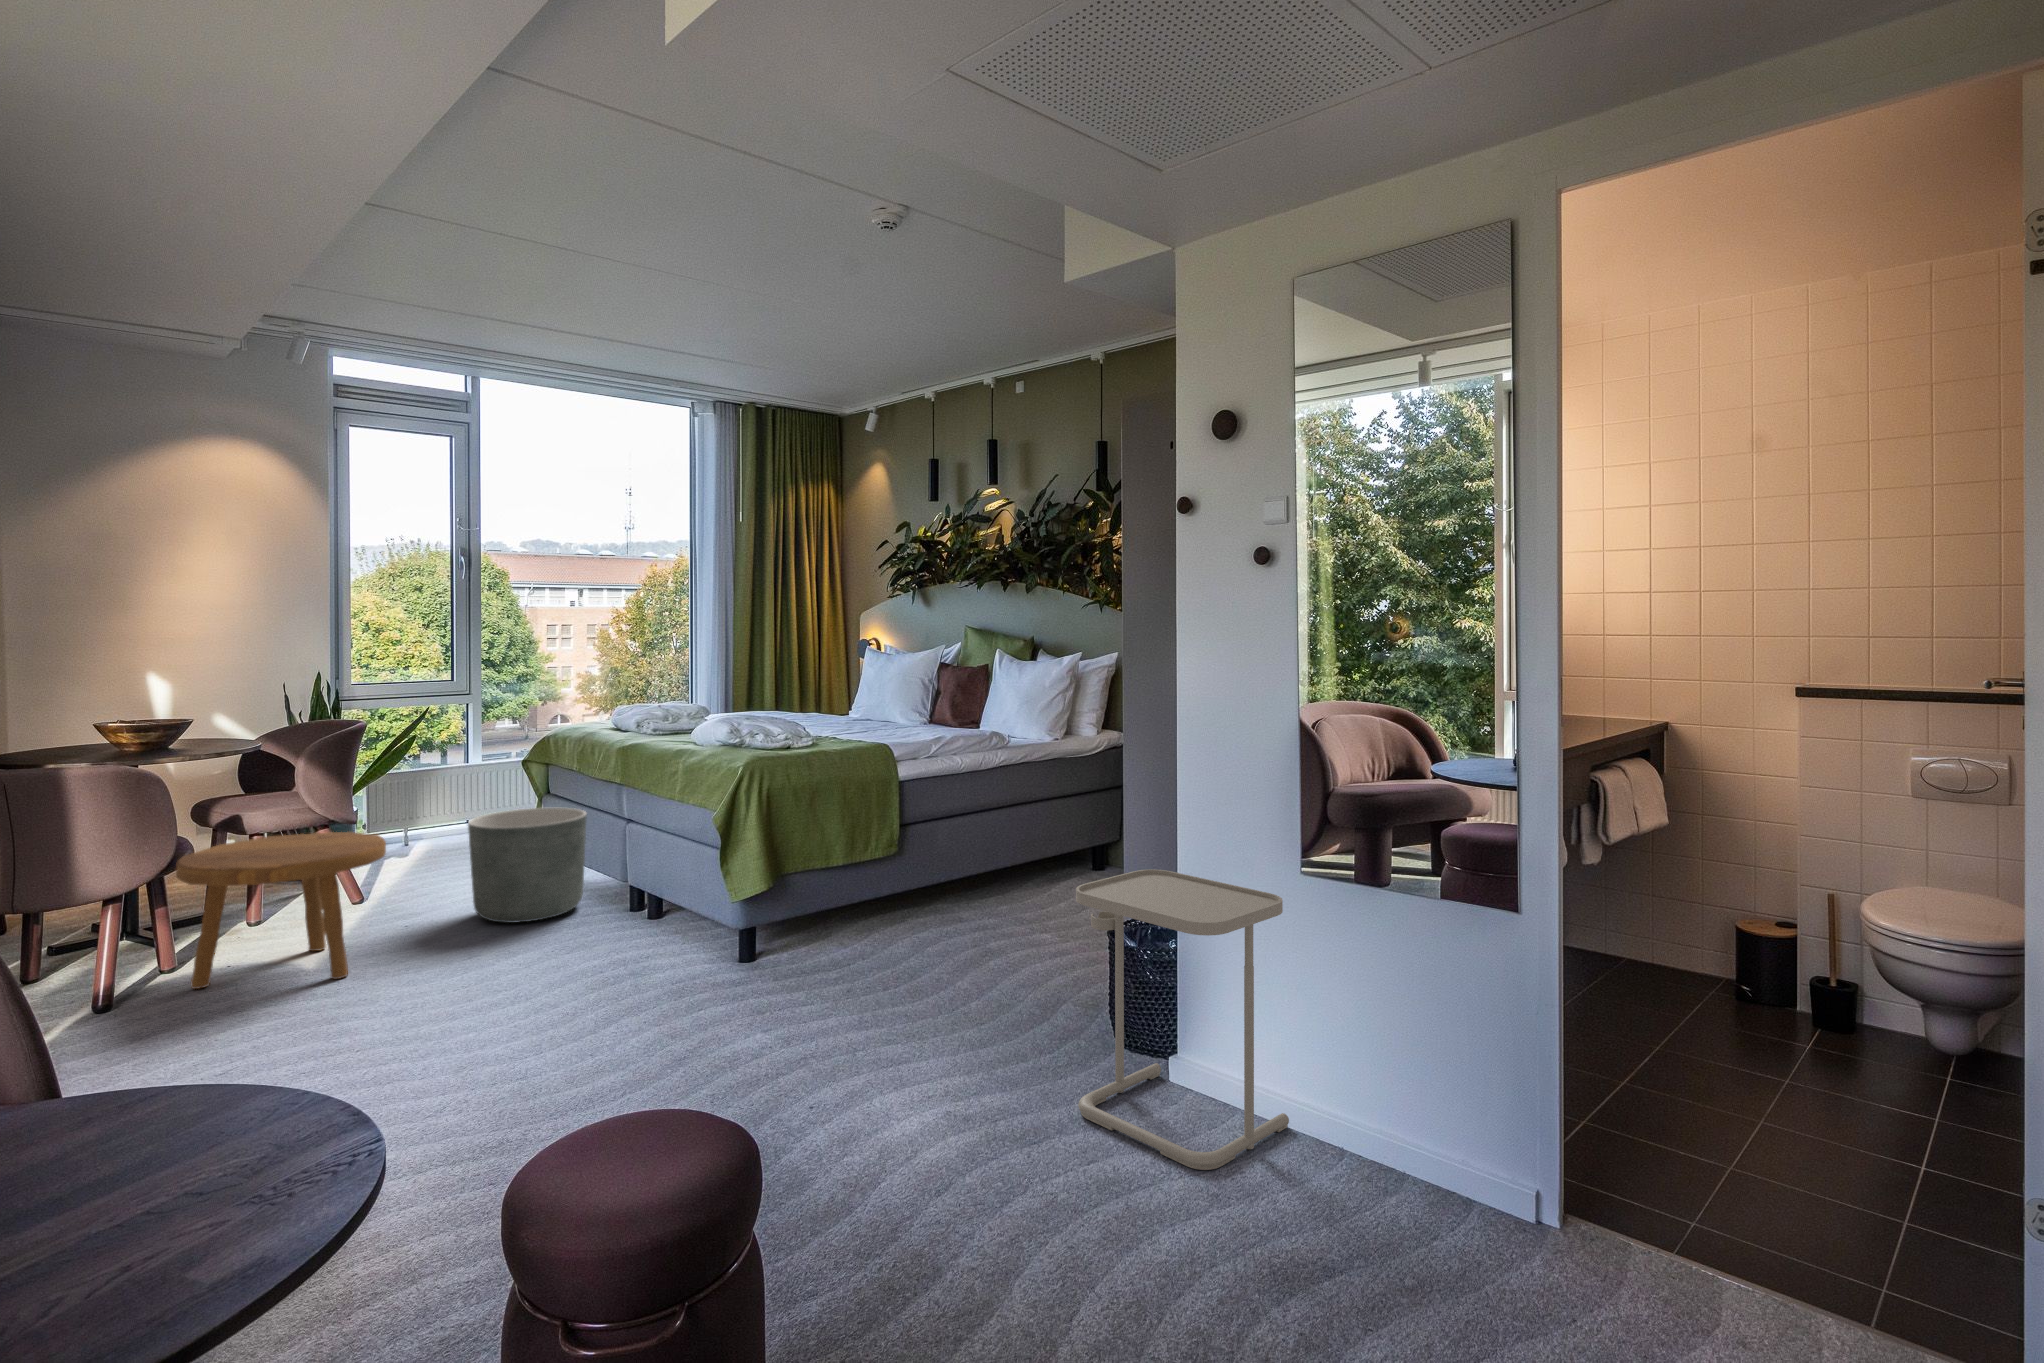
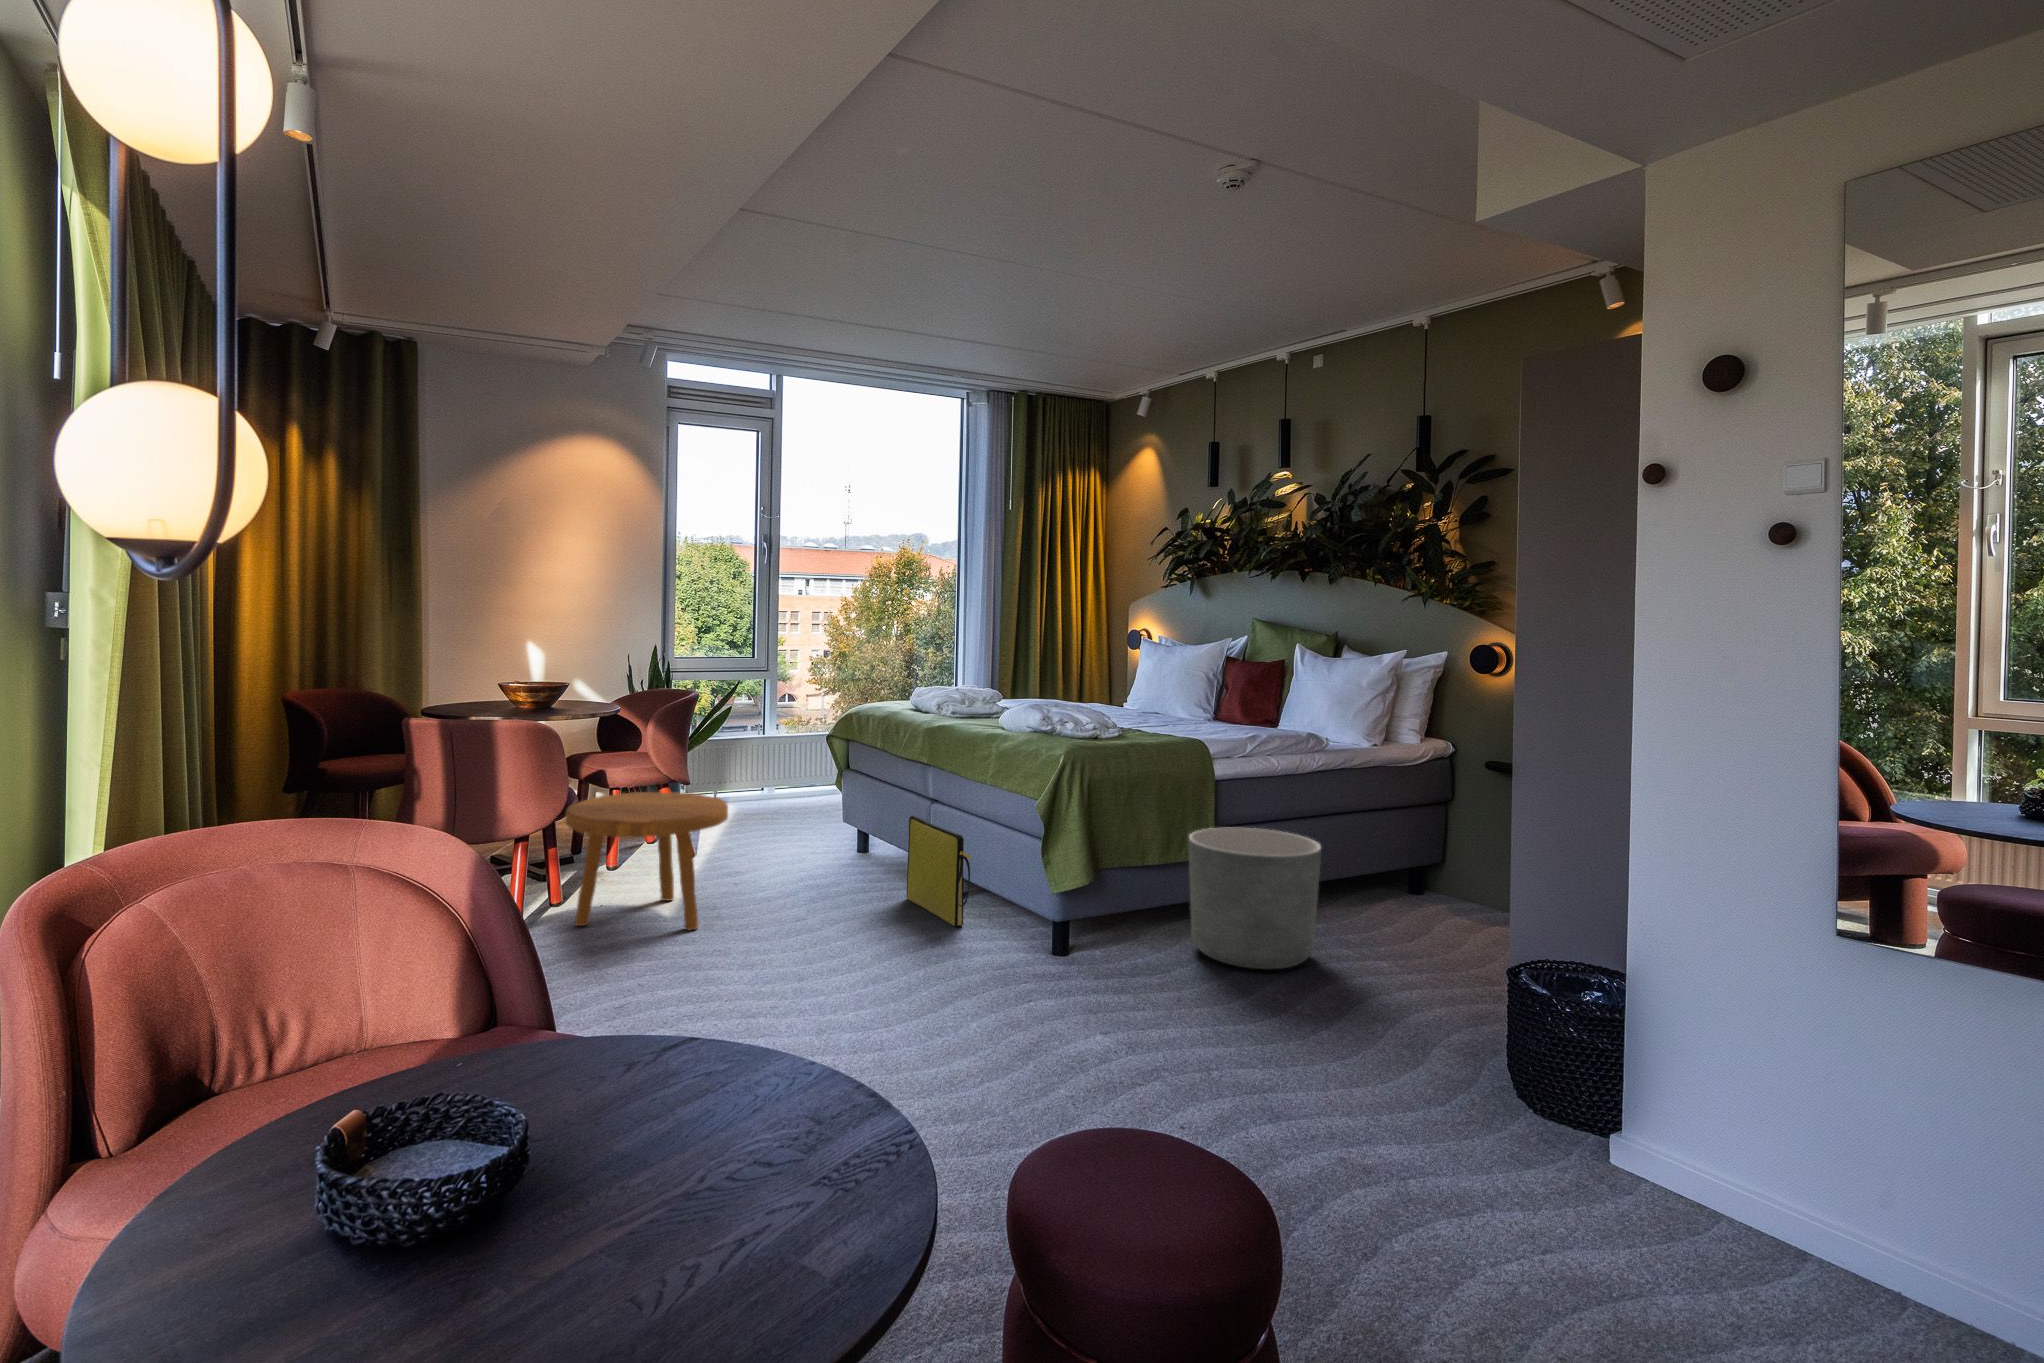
planter: present [468,808,587,923] -> present [1189,828,1321,969]
bag: none [600,837,659,944] -> present [907,816,971,927]
side table: present [1076,869,1289,1170] -> none [1523,912,1846,1315]

